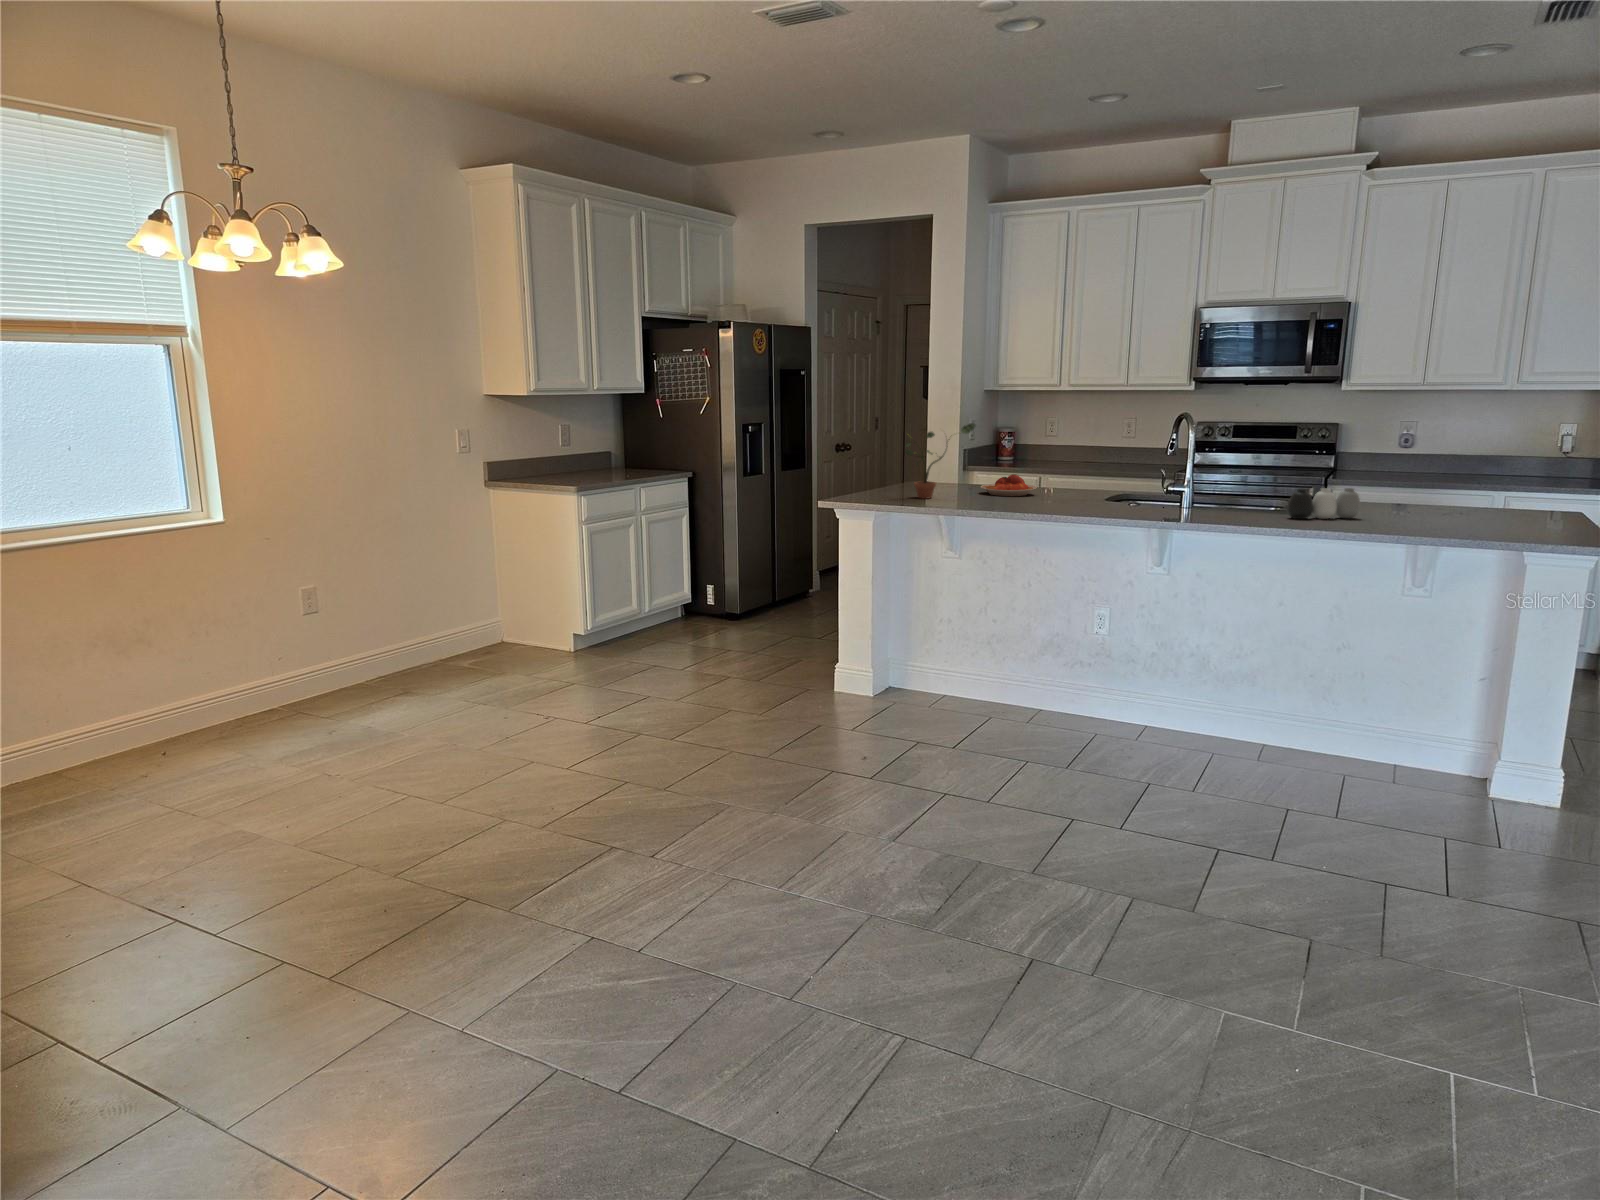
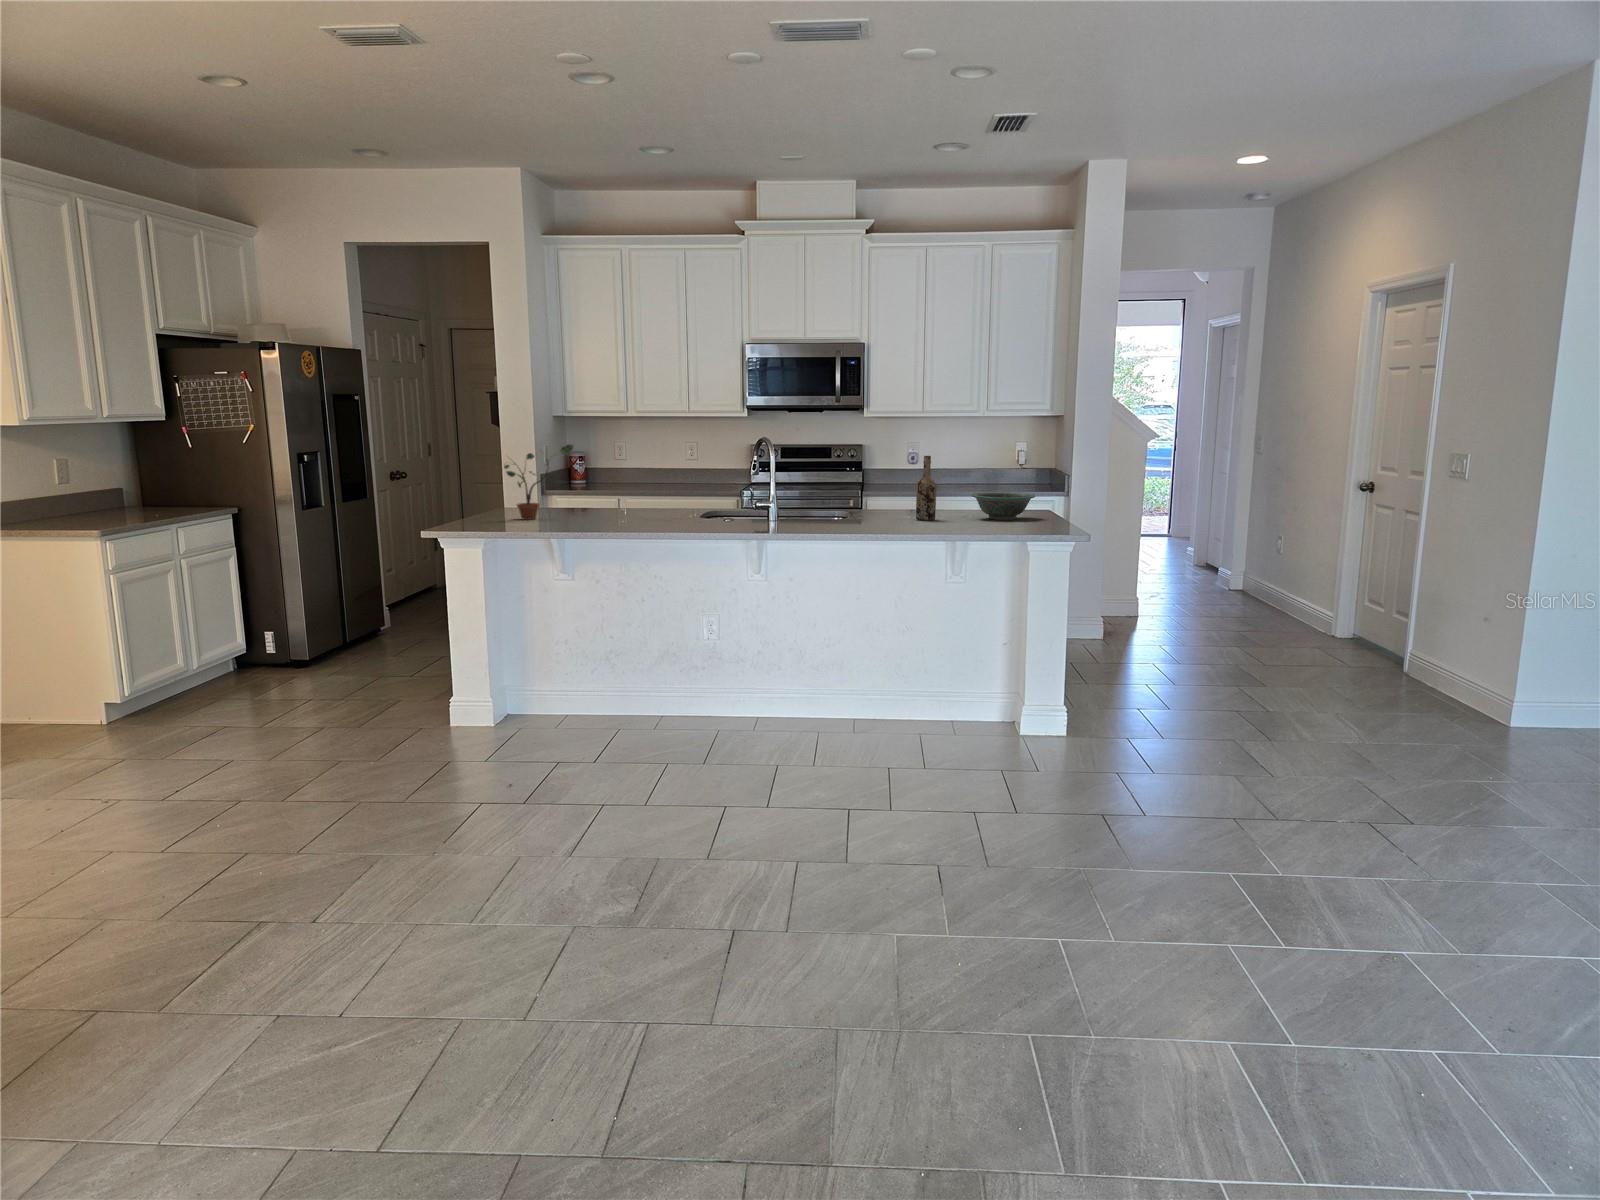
wine bottle: none [1370,446,1402,526] -> present [916,456,936,521]
plate: present [981,474,1037,496] -> none [578,493,632,515]
vase: present [1287,488,1361,519] -> none [852,492,905,519]
decorative bowl: none [1454,494,1551,532] -> present [972,492,1035,520]

